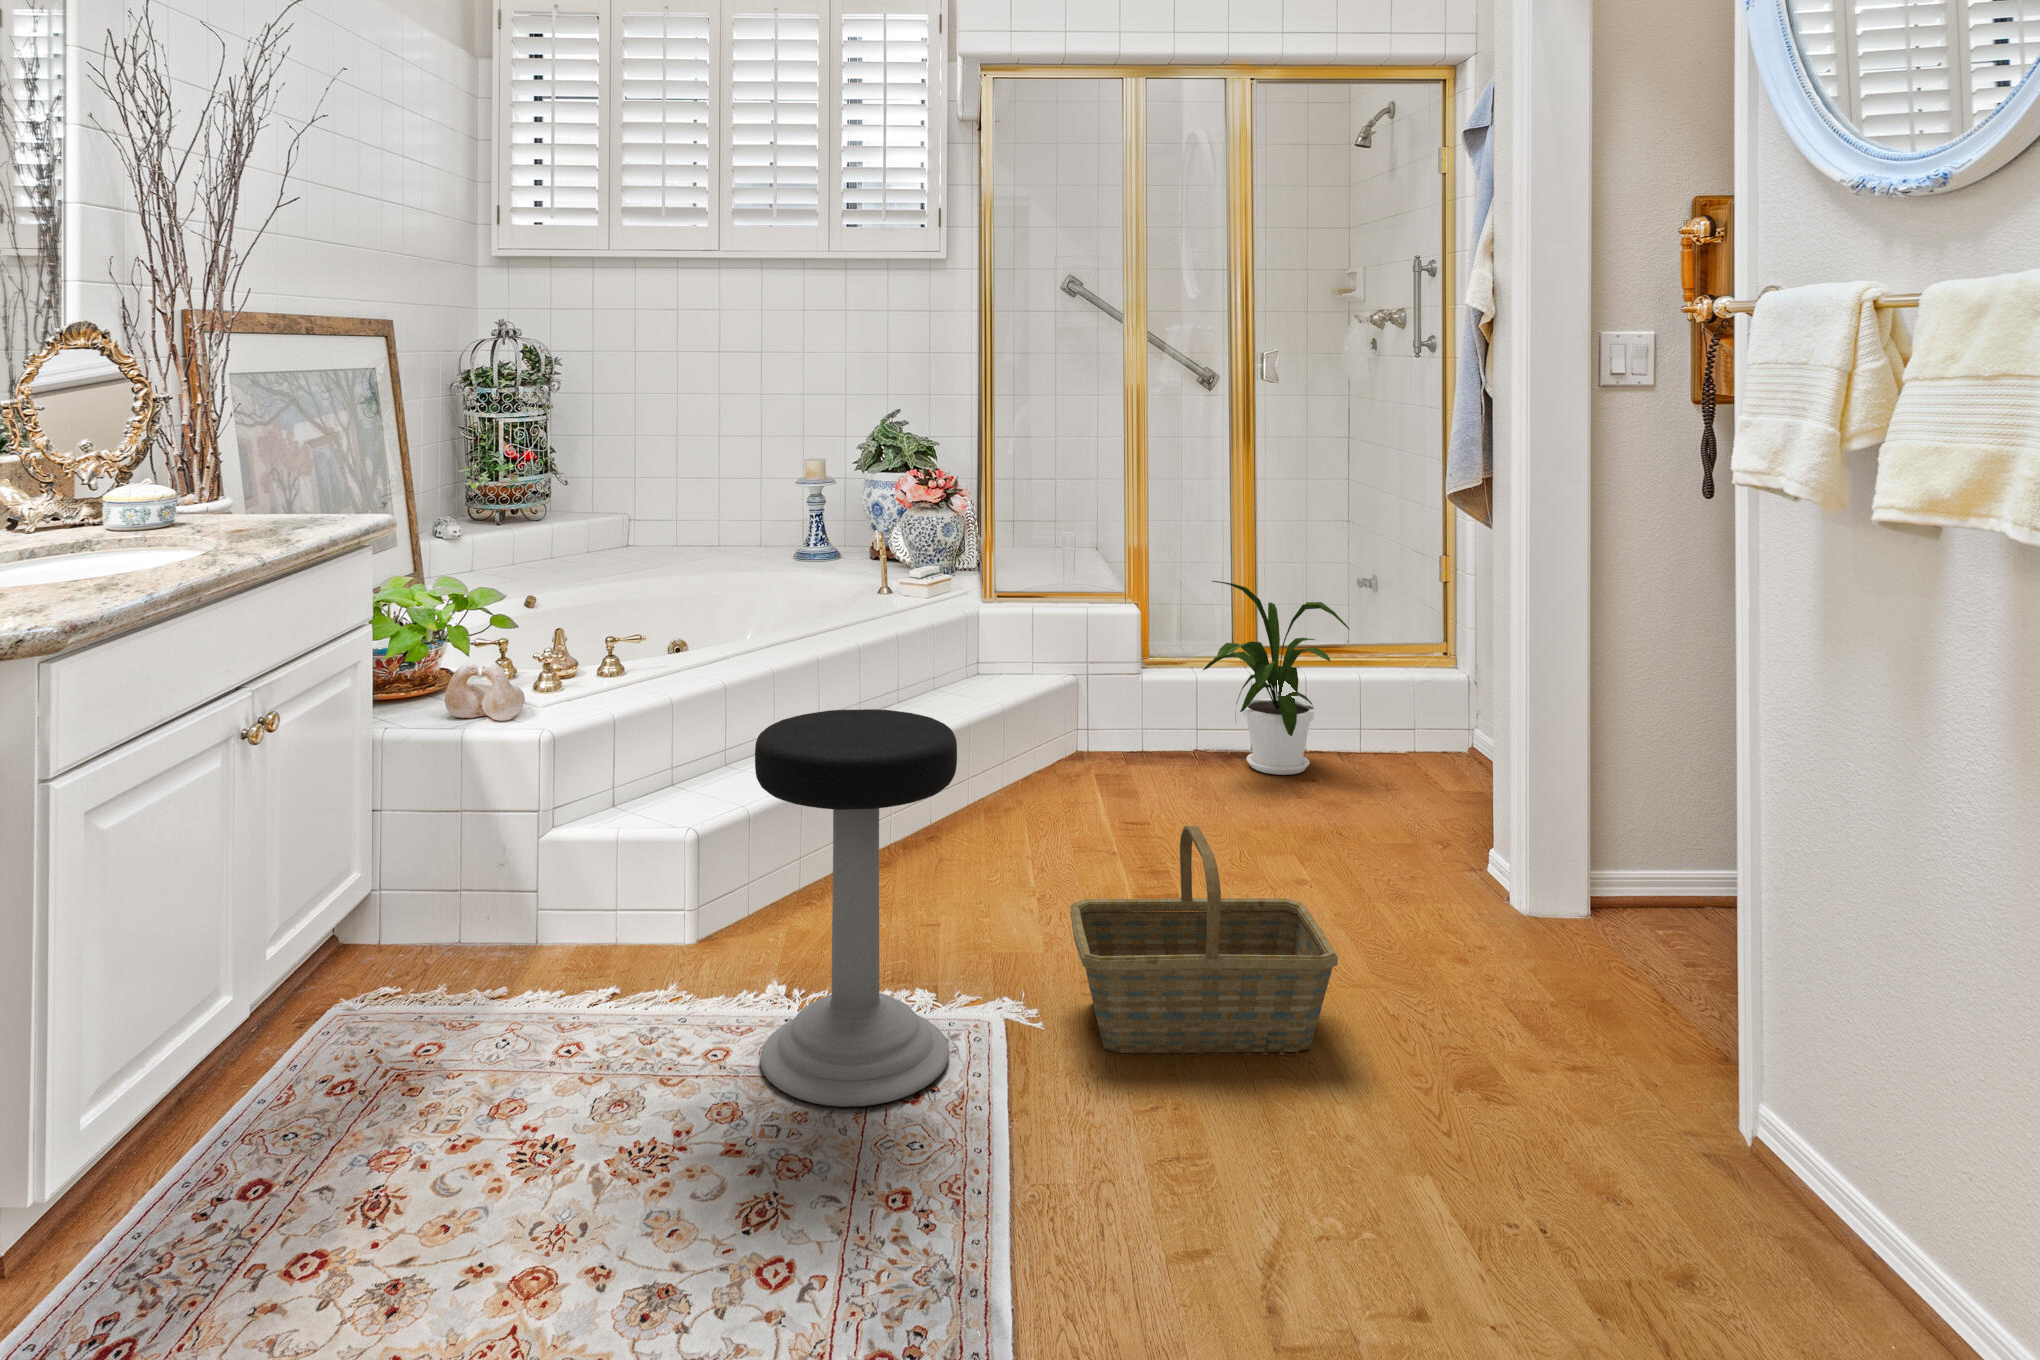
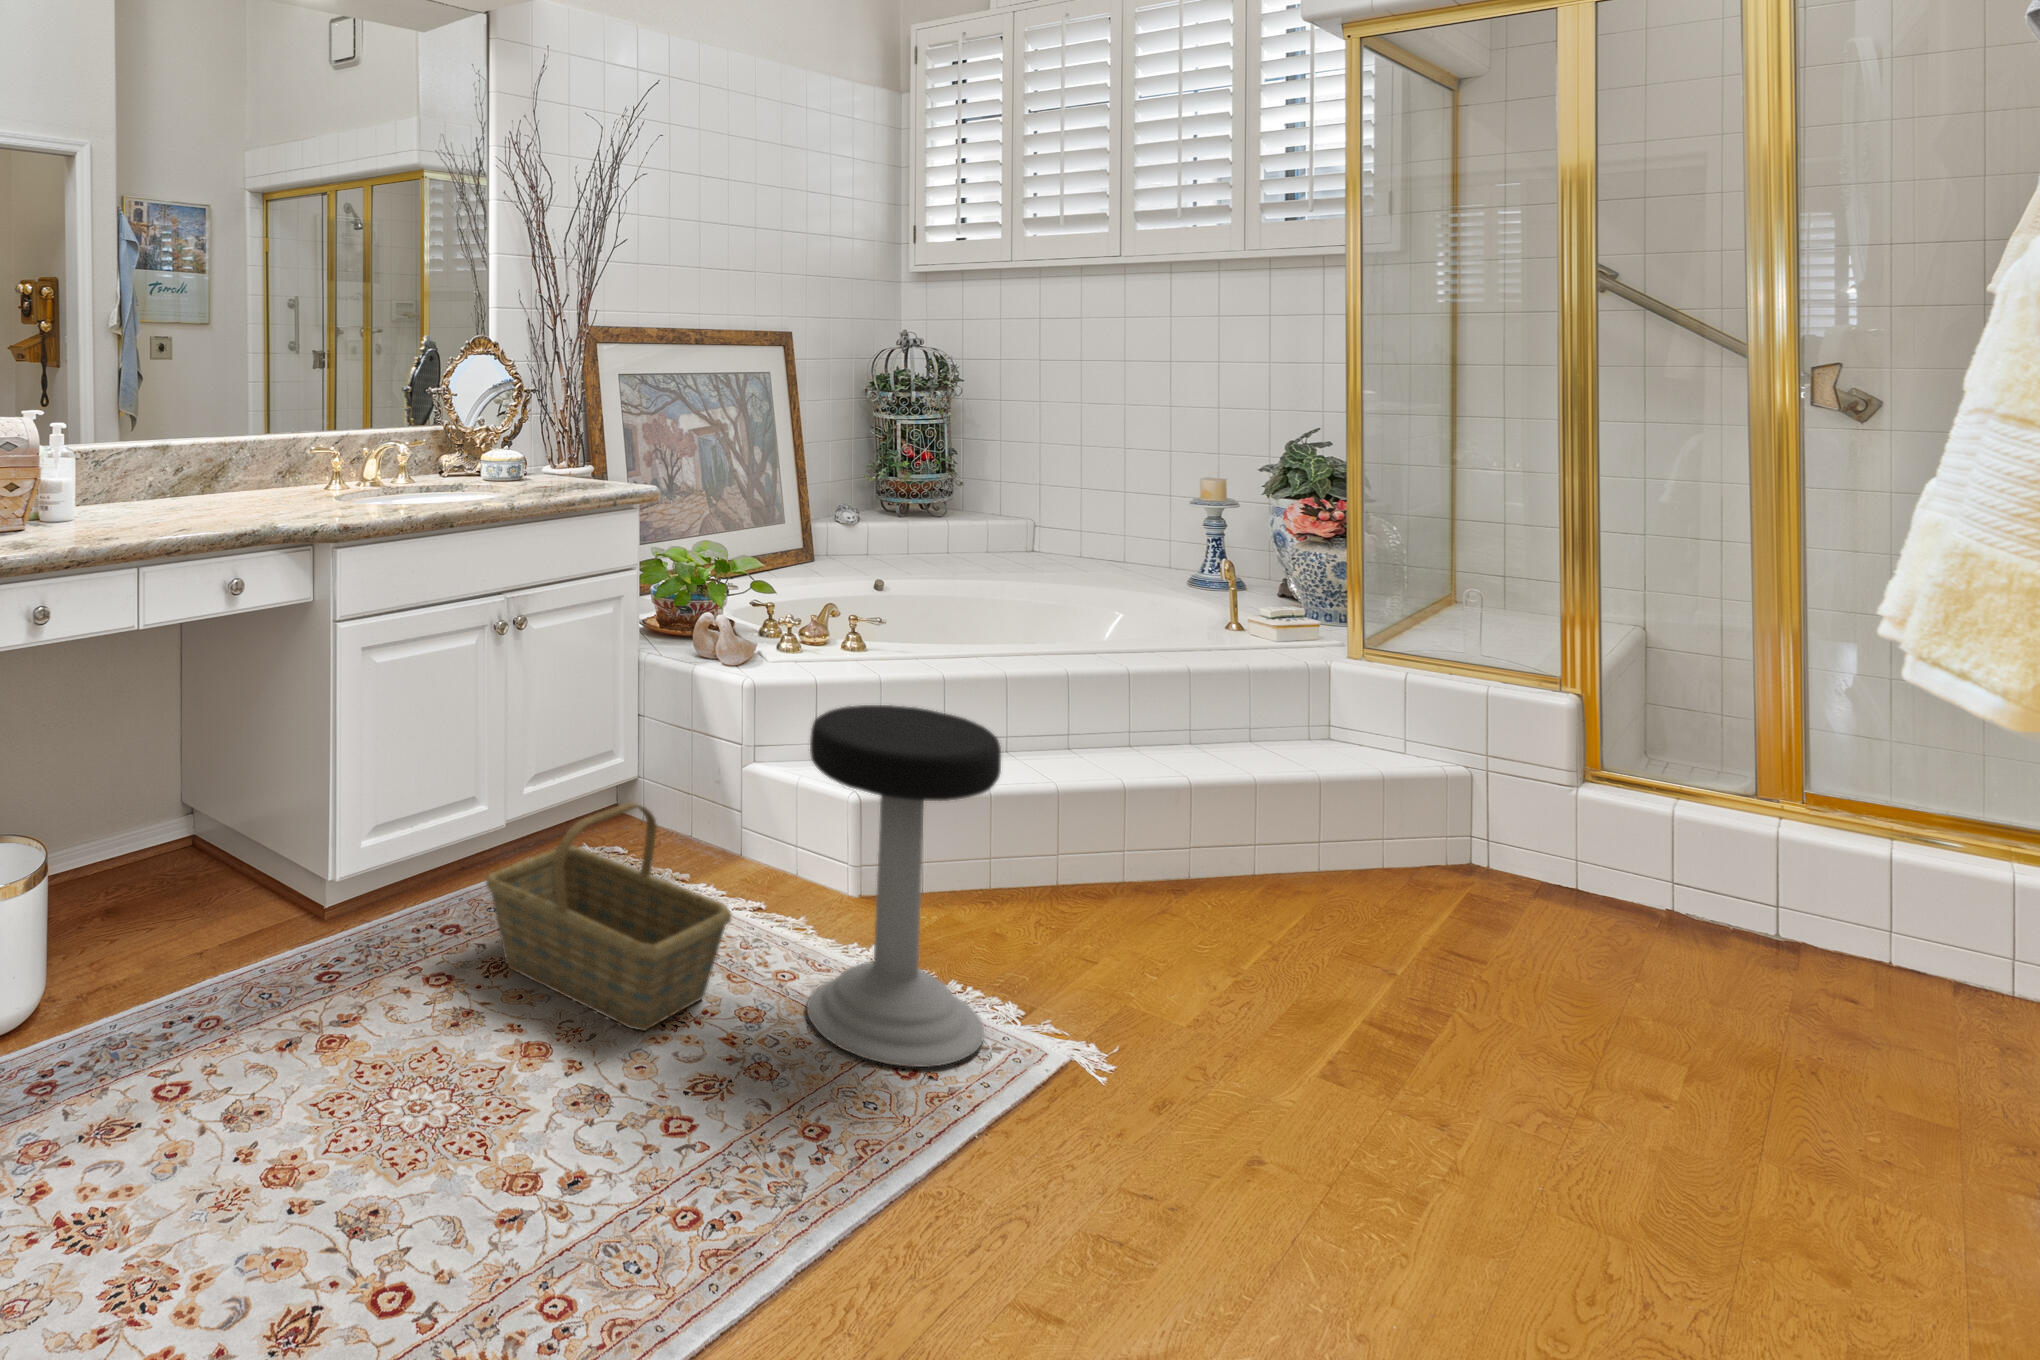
house plant: present [1203,581,1349,775] -> none [1612,685,1881,966]
basket: present [1070,826,1338,1053] -> present [486,803,731,1031]

